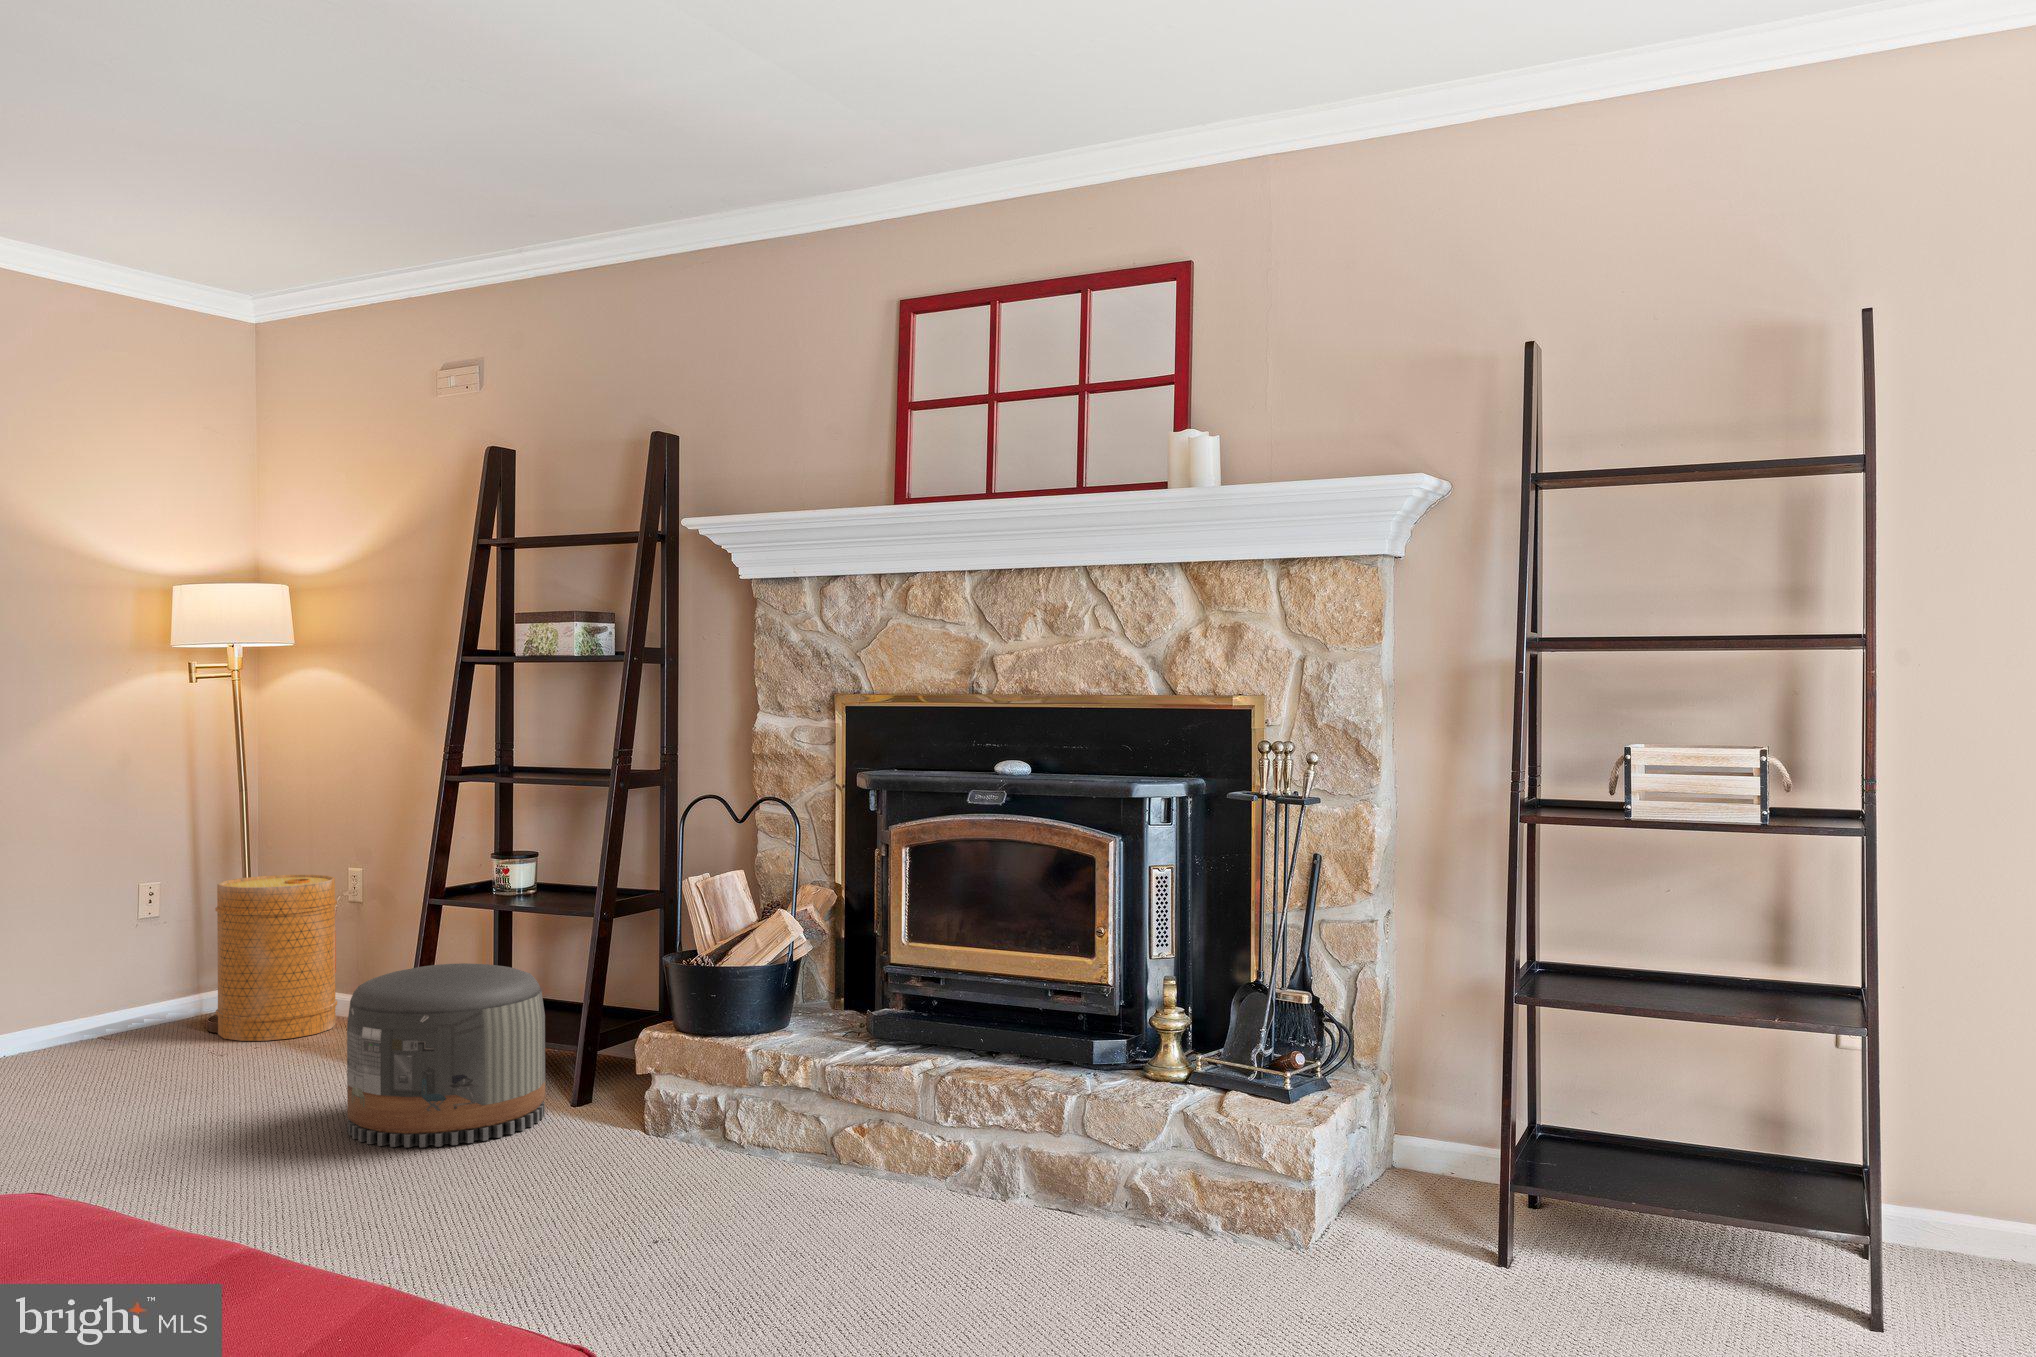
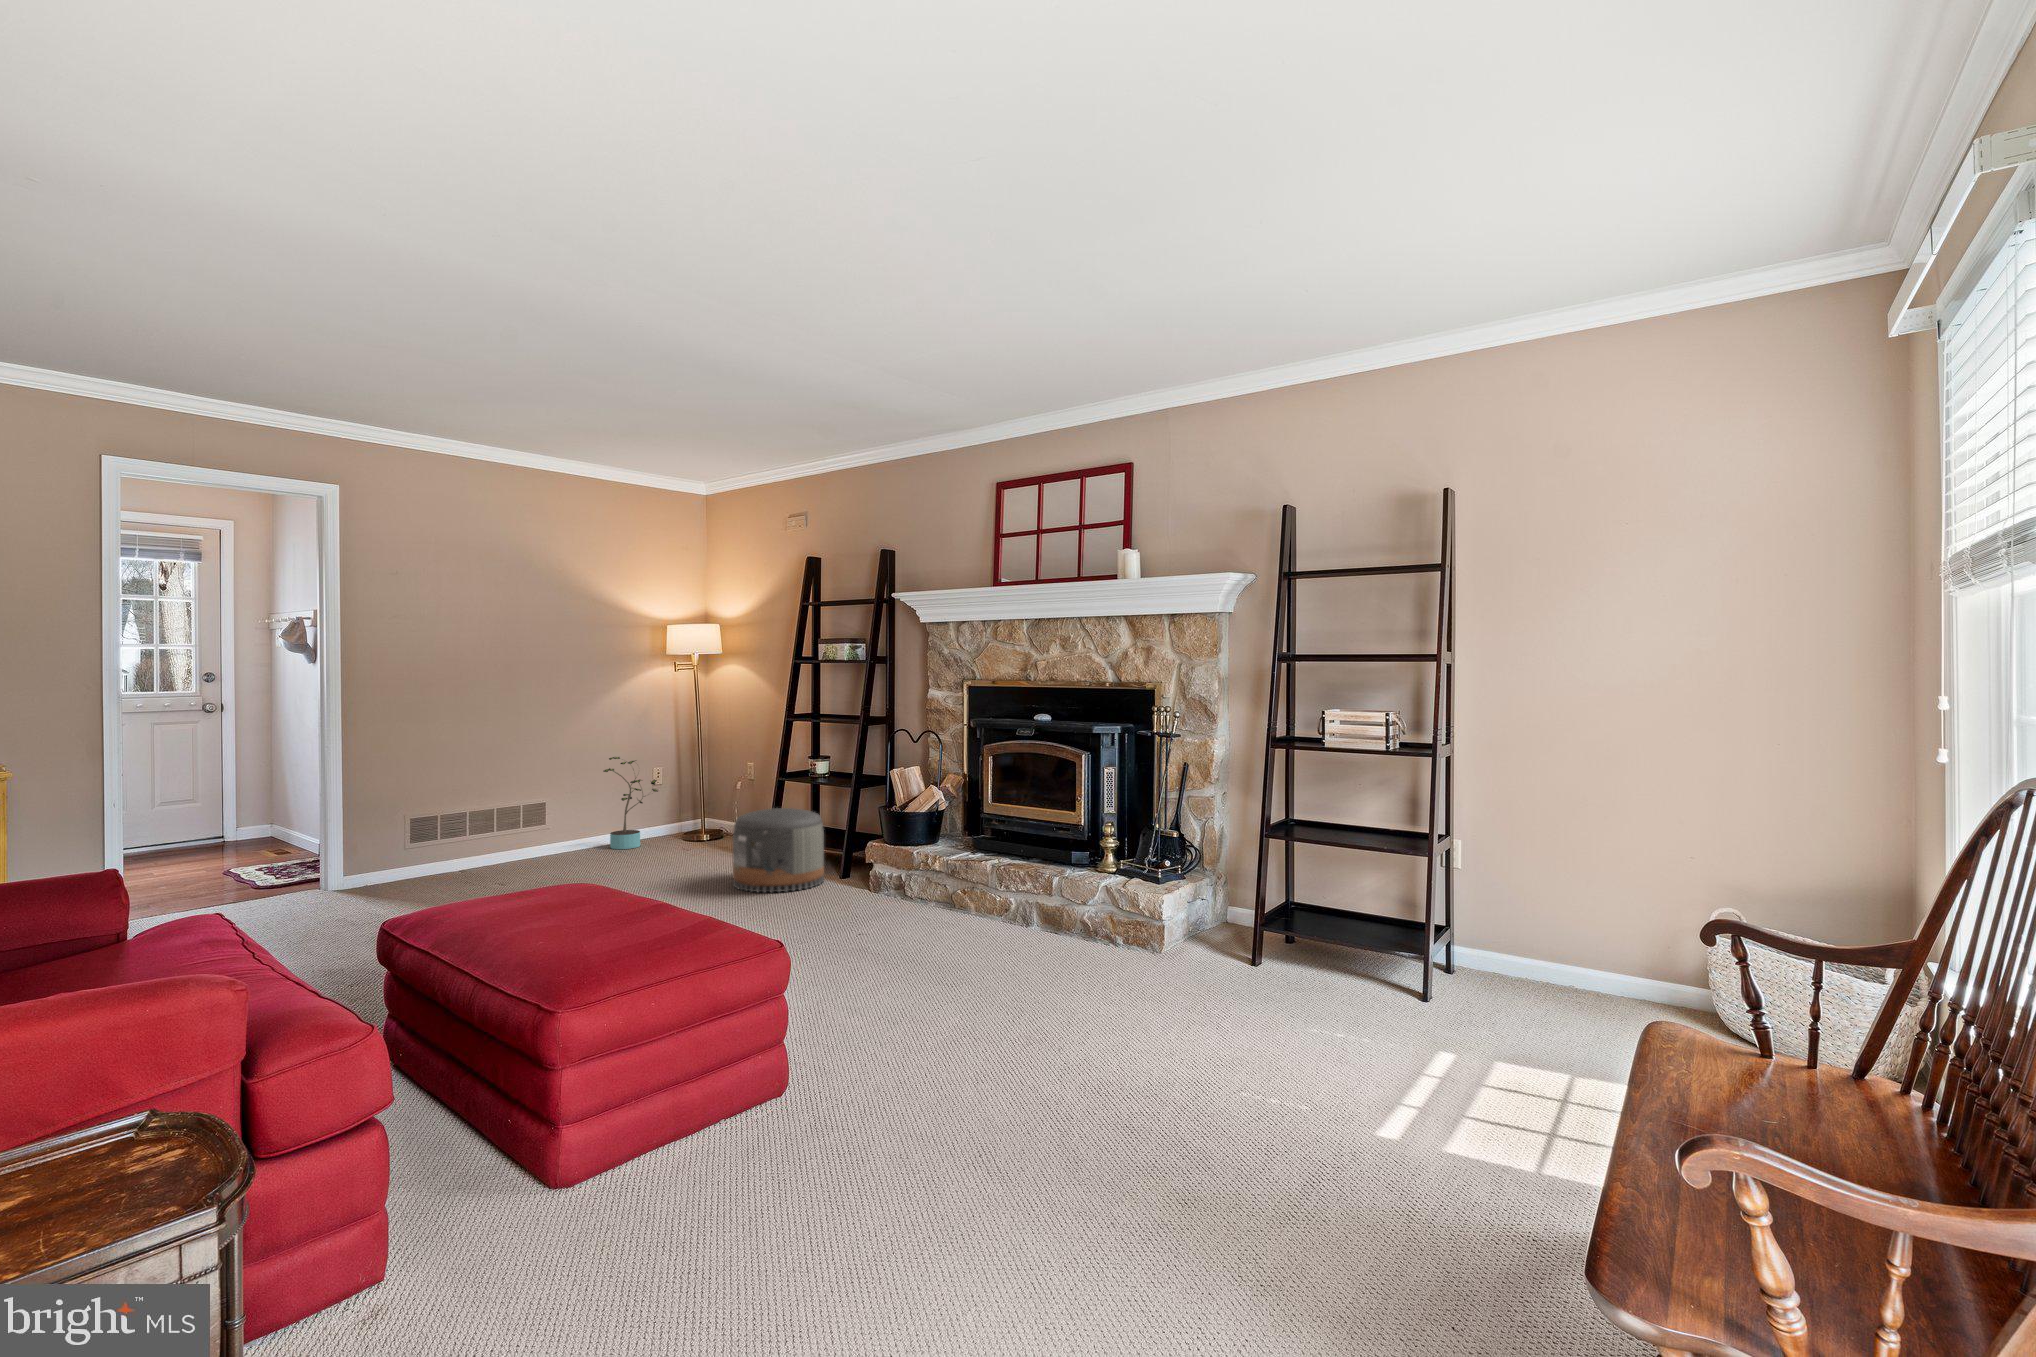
potted plant: none [37,862,162,1058] -> present [603,757,658,849]
basket: present [215,875,337,1041] -> none [684,766,740,845]

